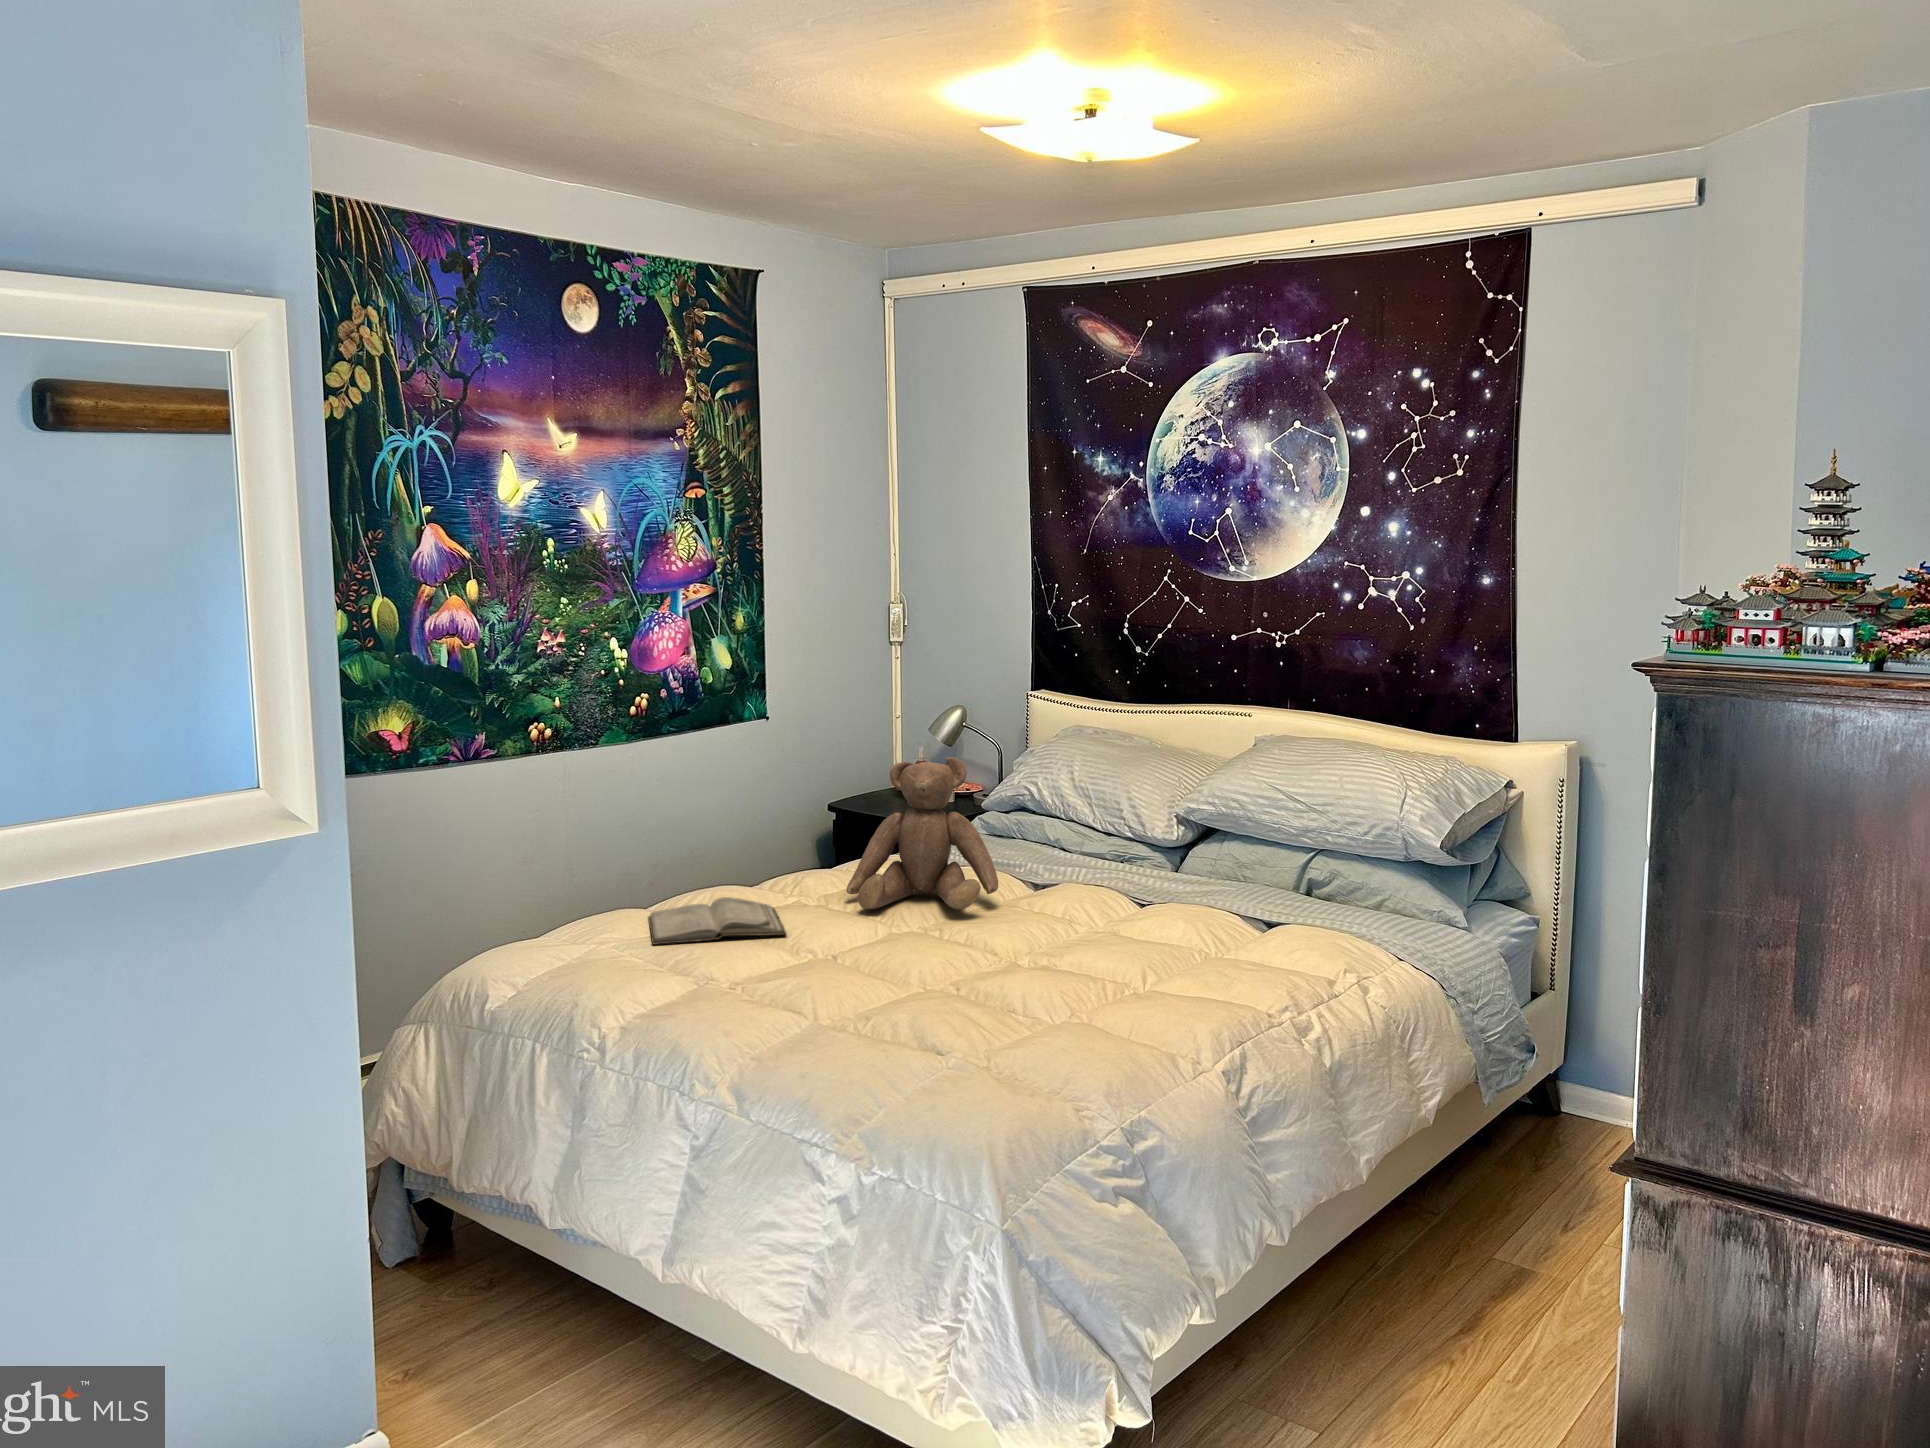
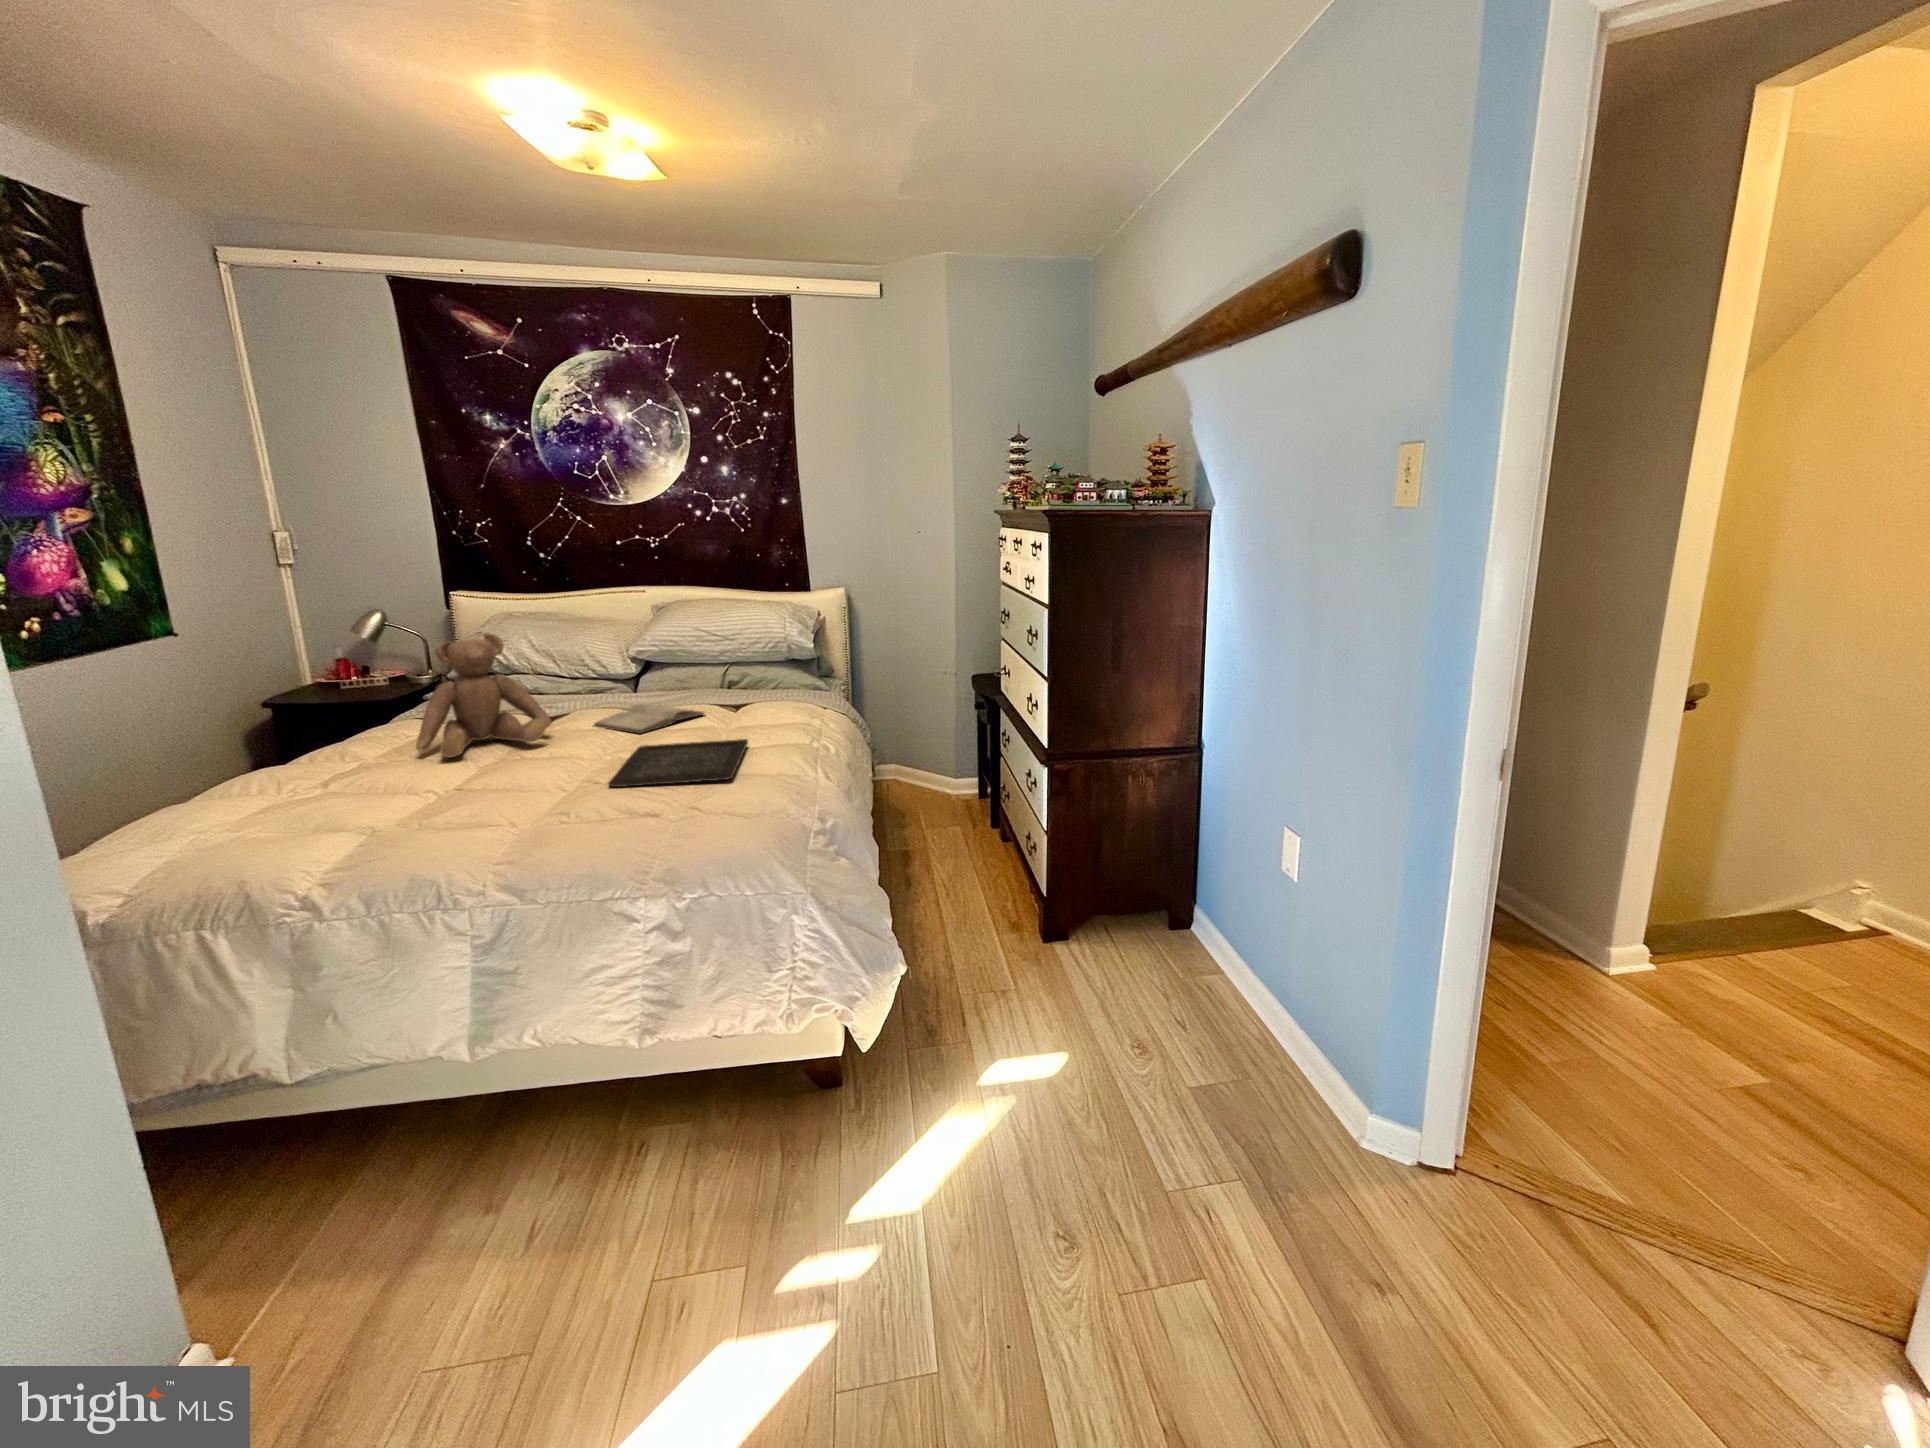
diary: present [648,897,786,945] -> present [593,705,704,734]
tray: none [950,948,1189,1029] -> present [608,739,748,787]

